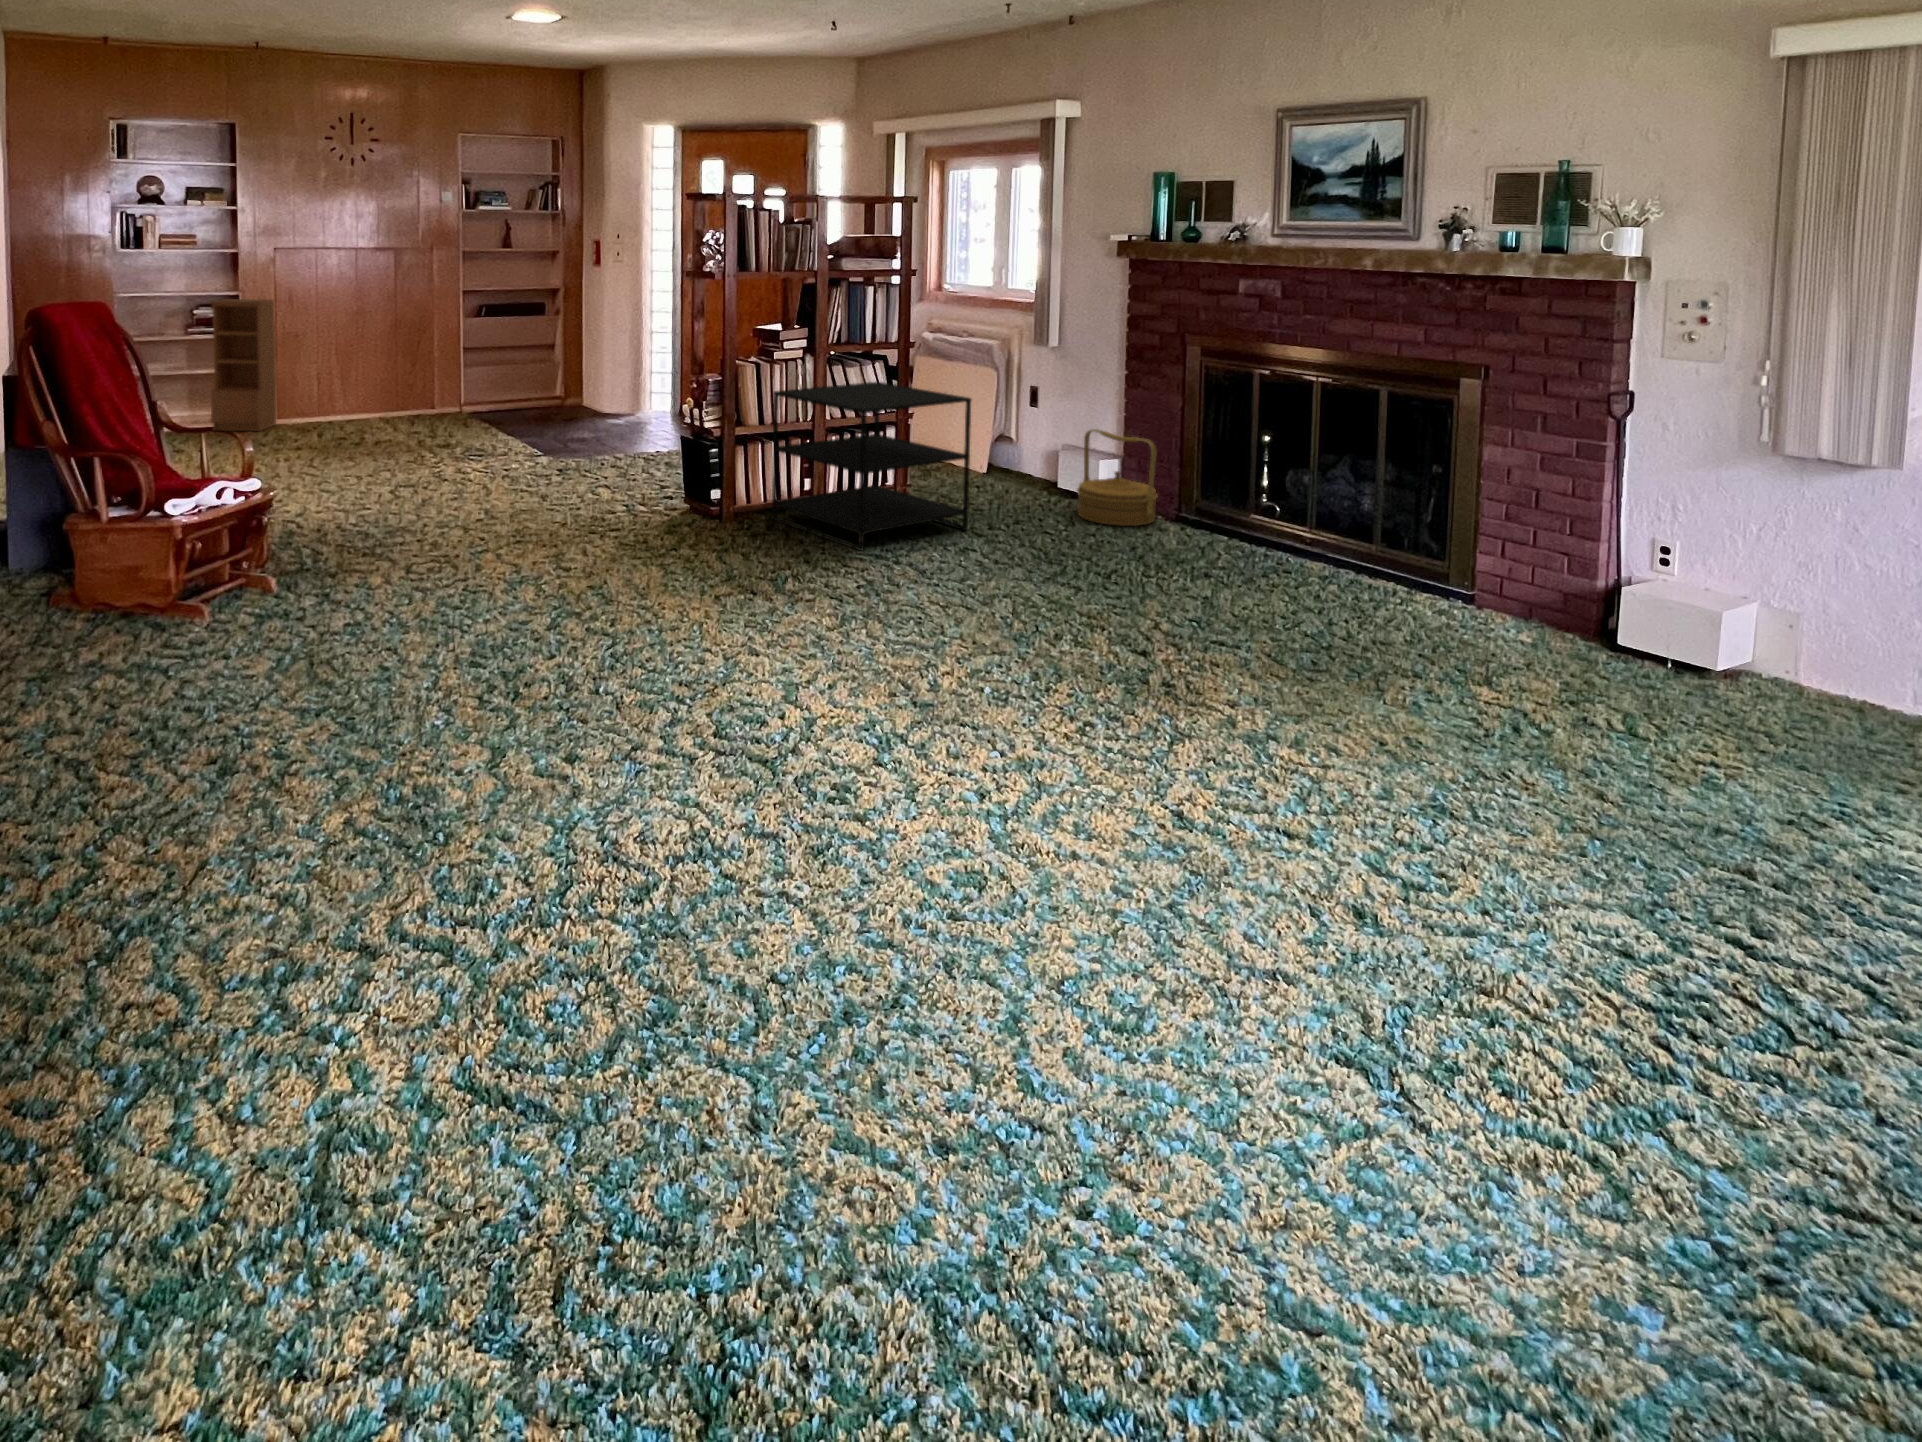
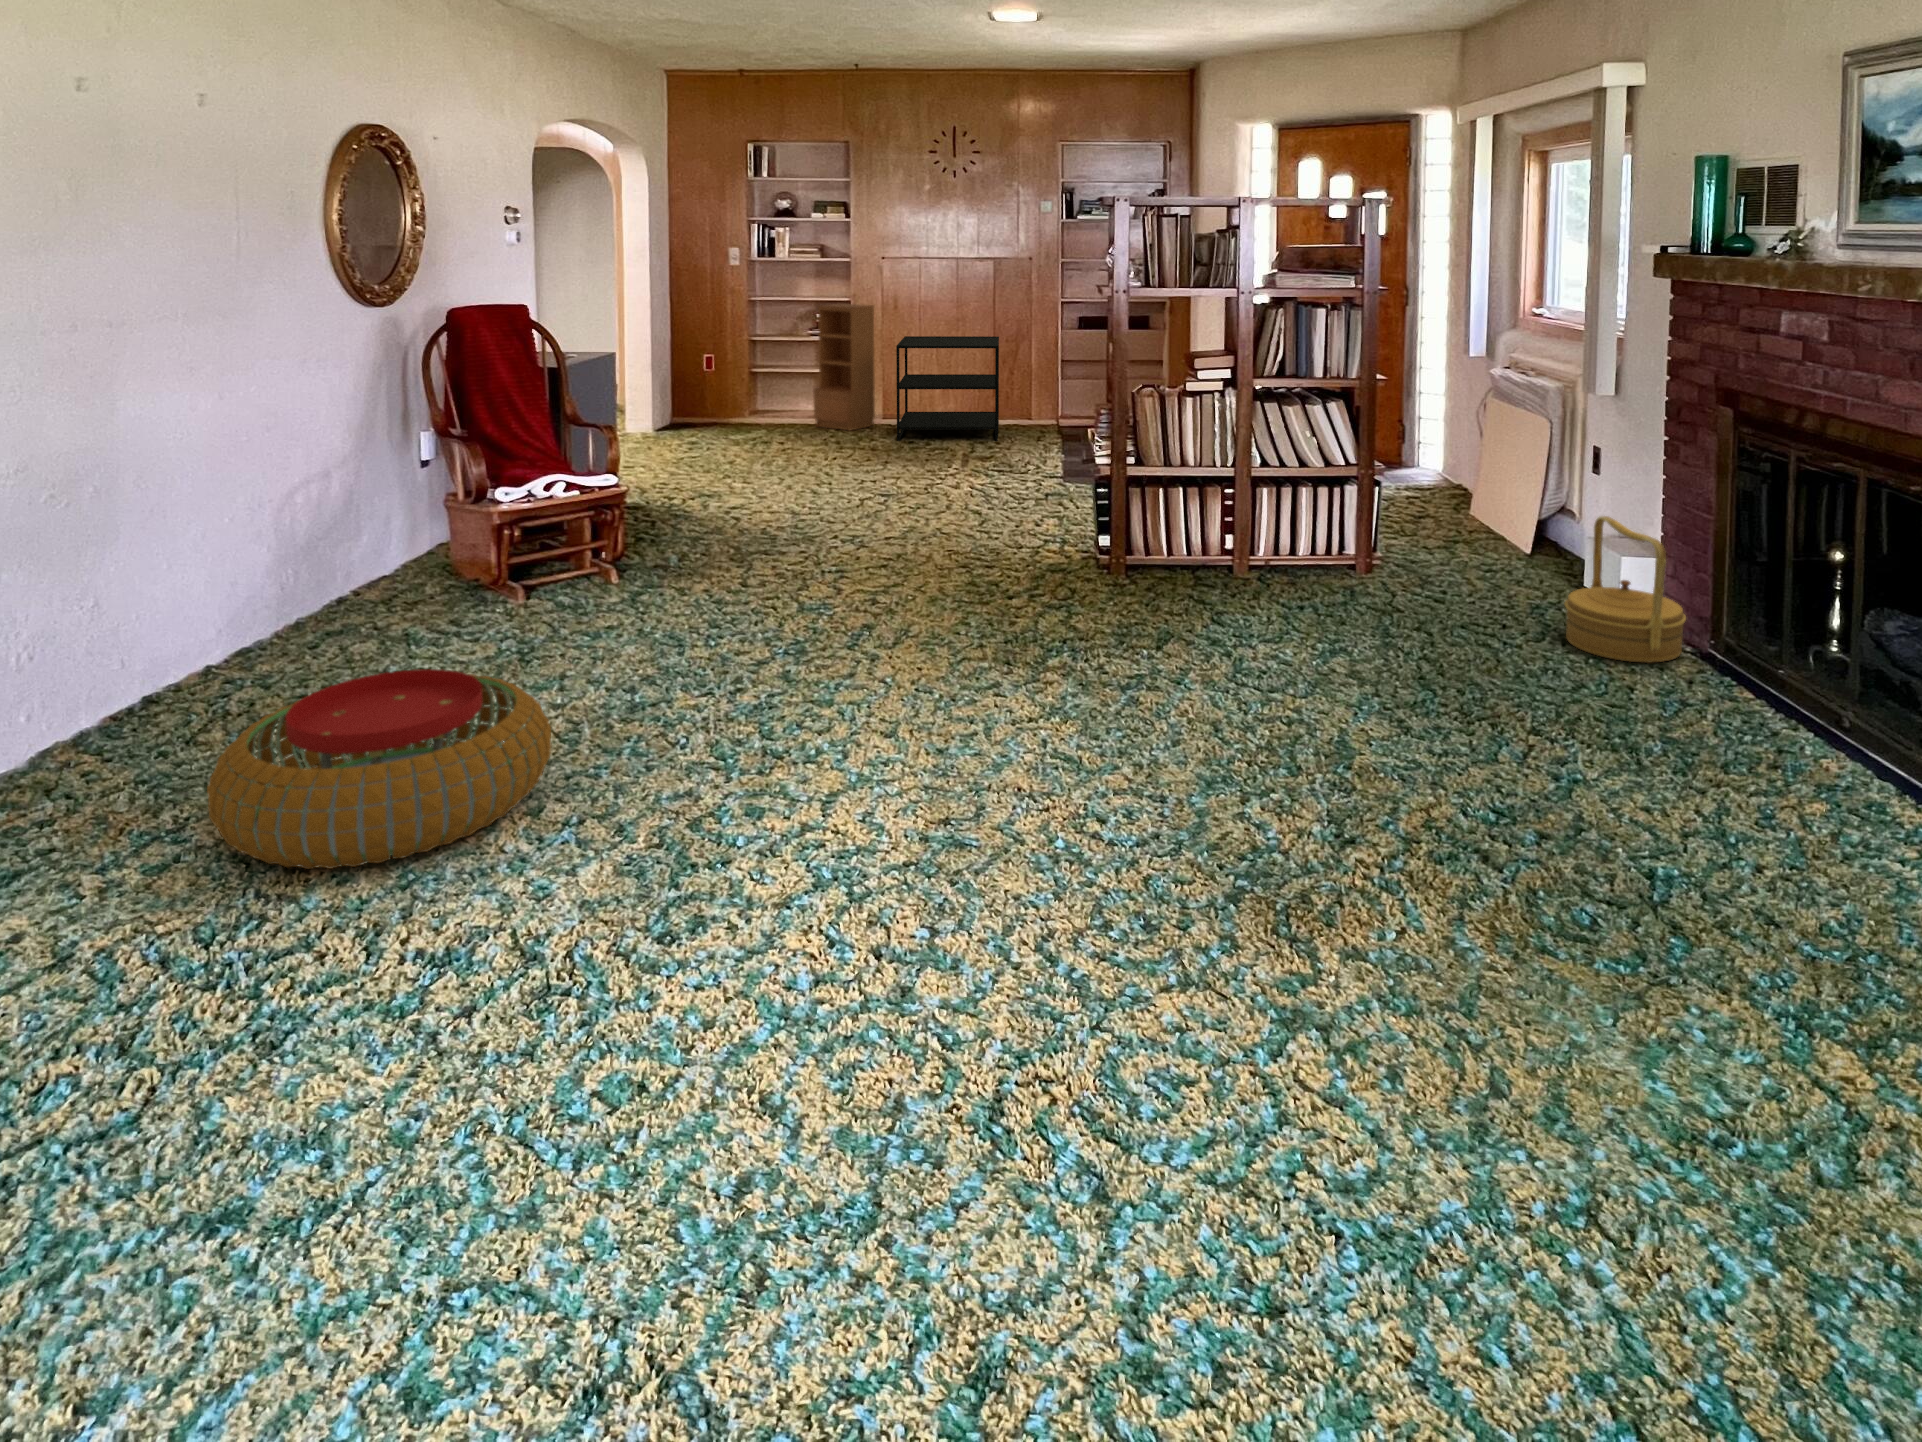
side table: present [772,382,971,551] -> present [896,336,999,441]
pouf: none [322,644,616,830] -> present [207,669,552,869]

